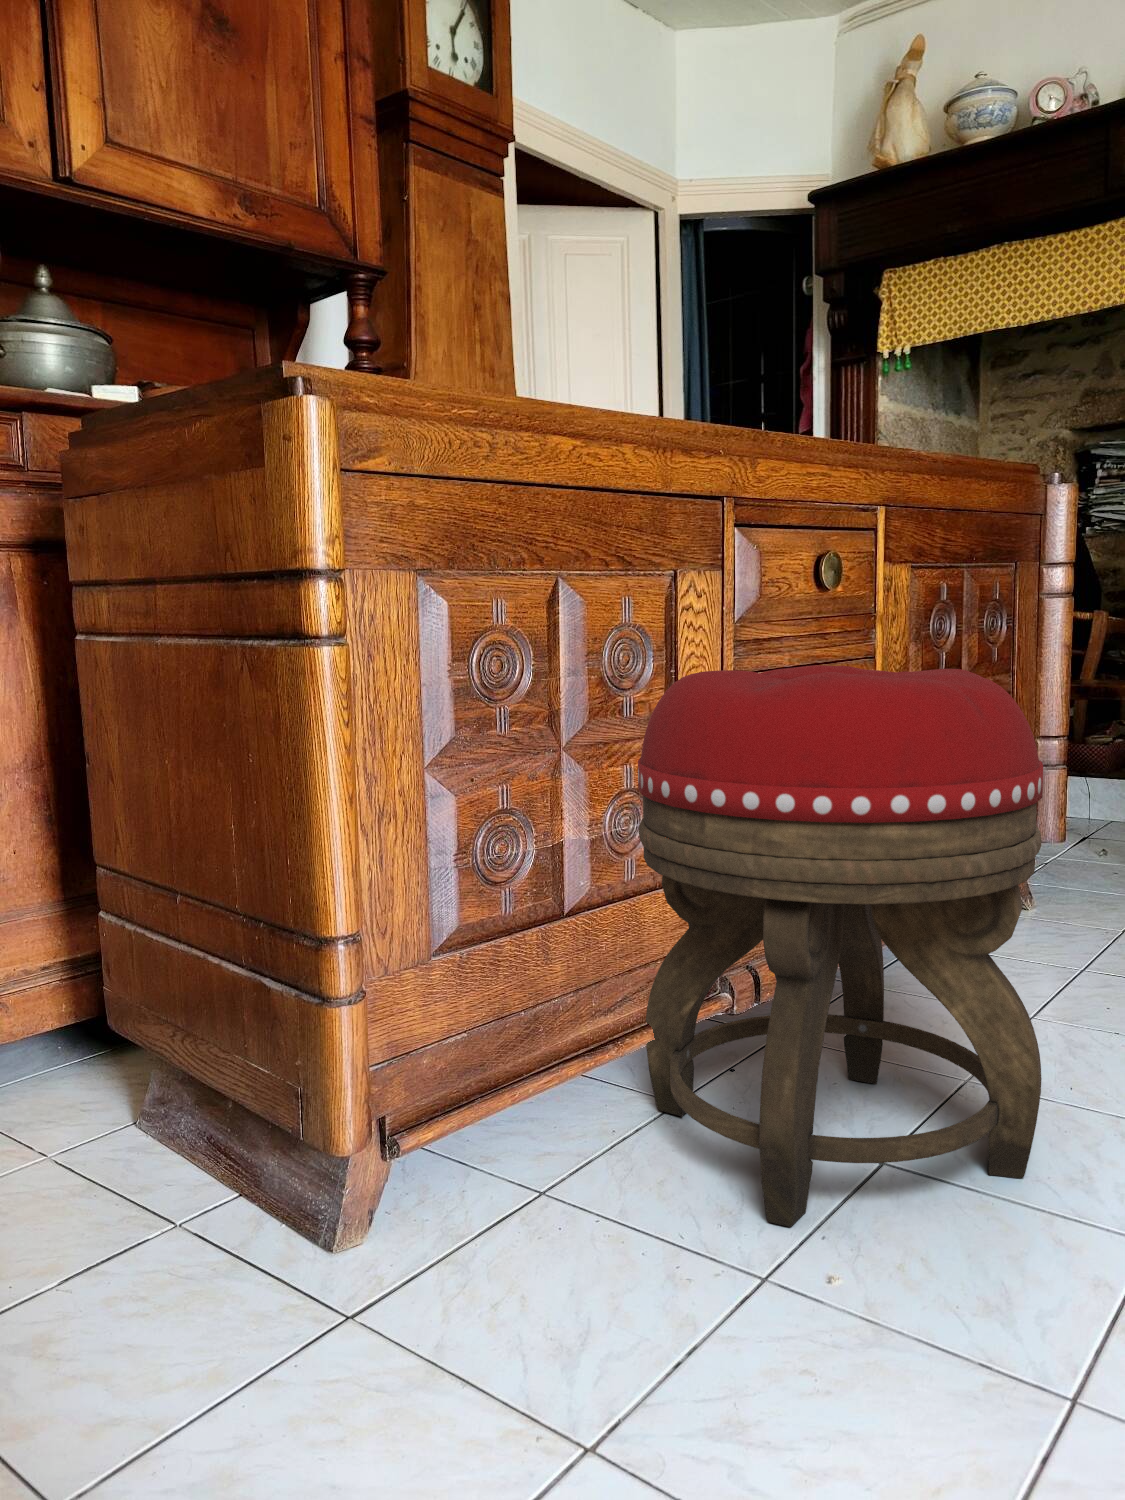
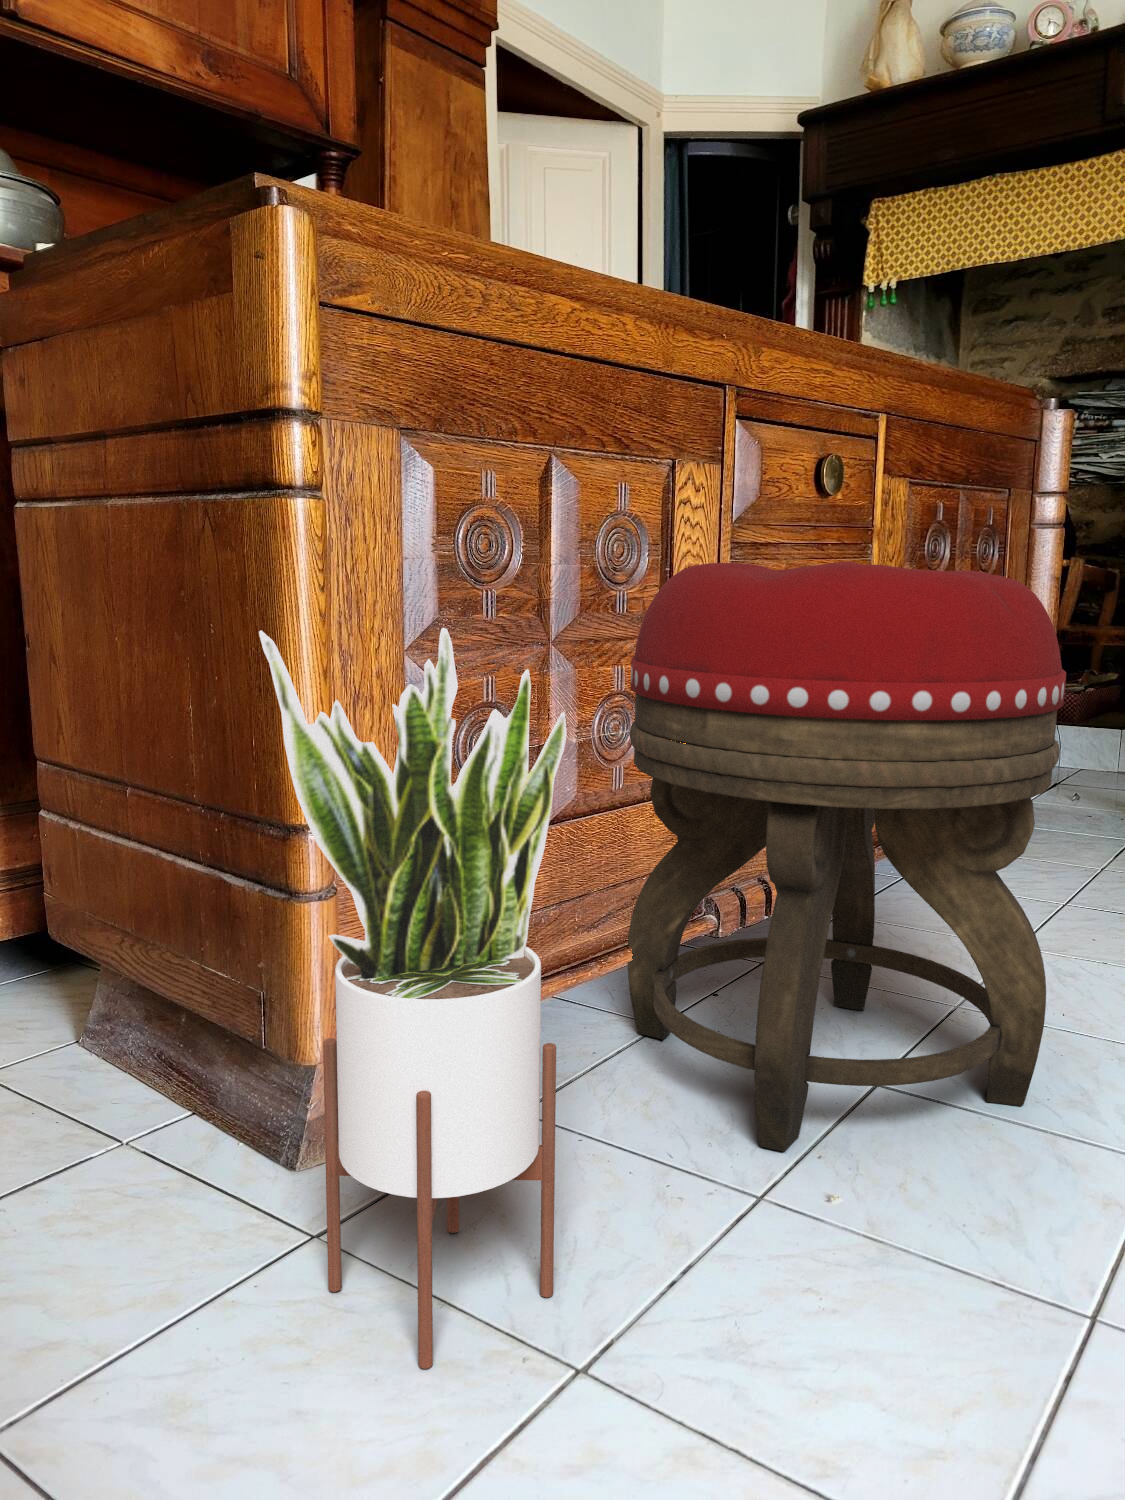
potted plant: none [290,765,569,1437] -> present [259,628,567,1369]

